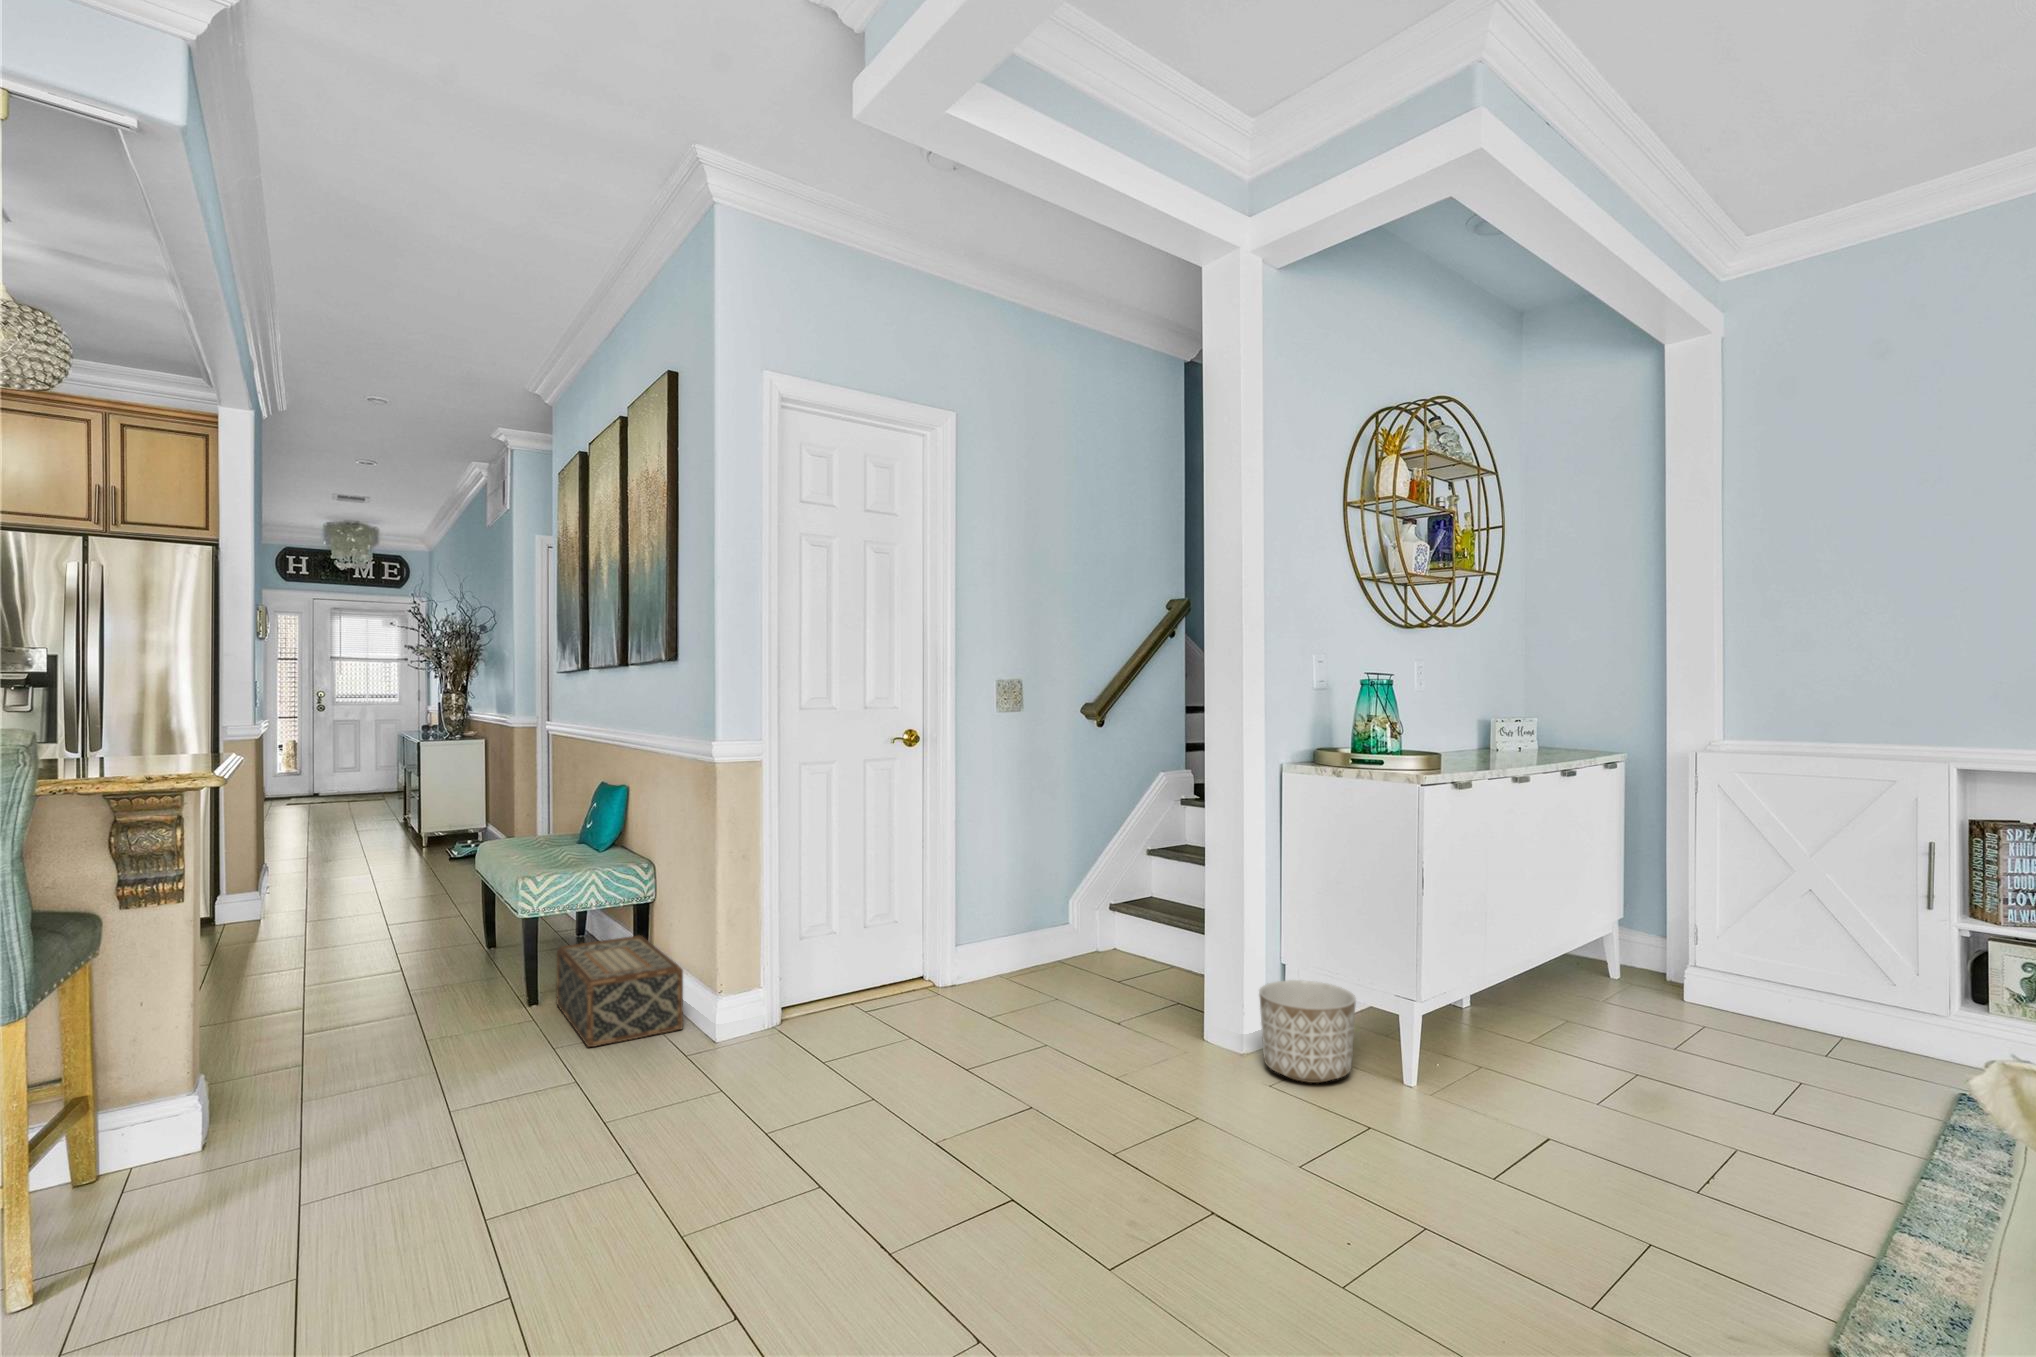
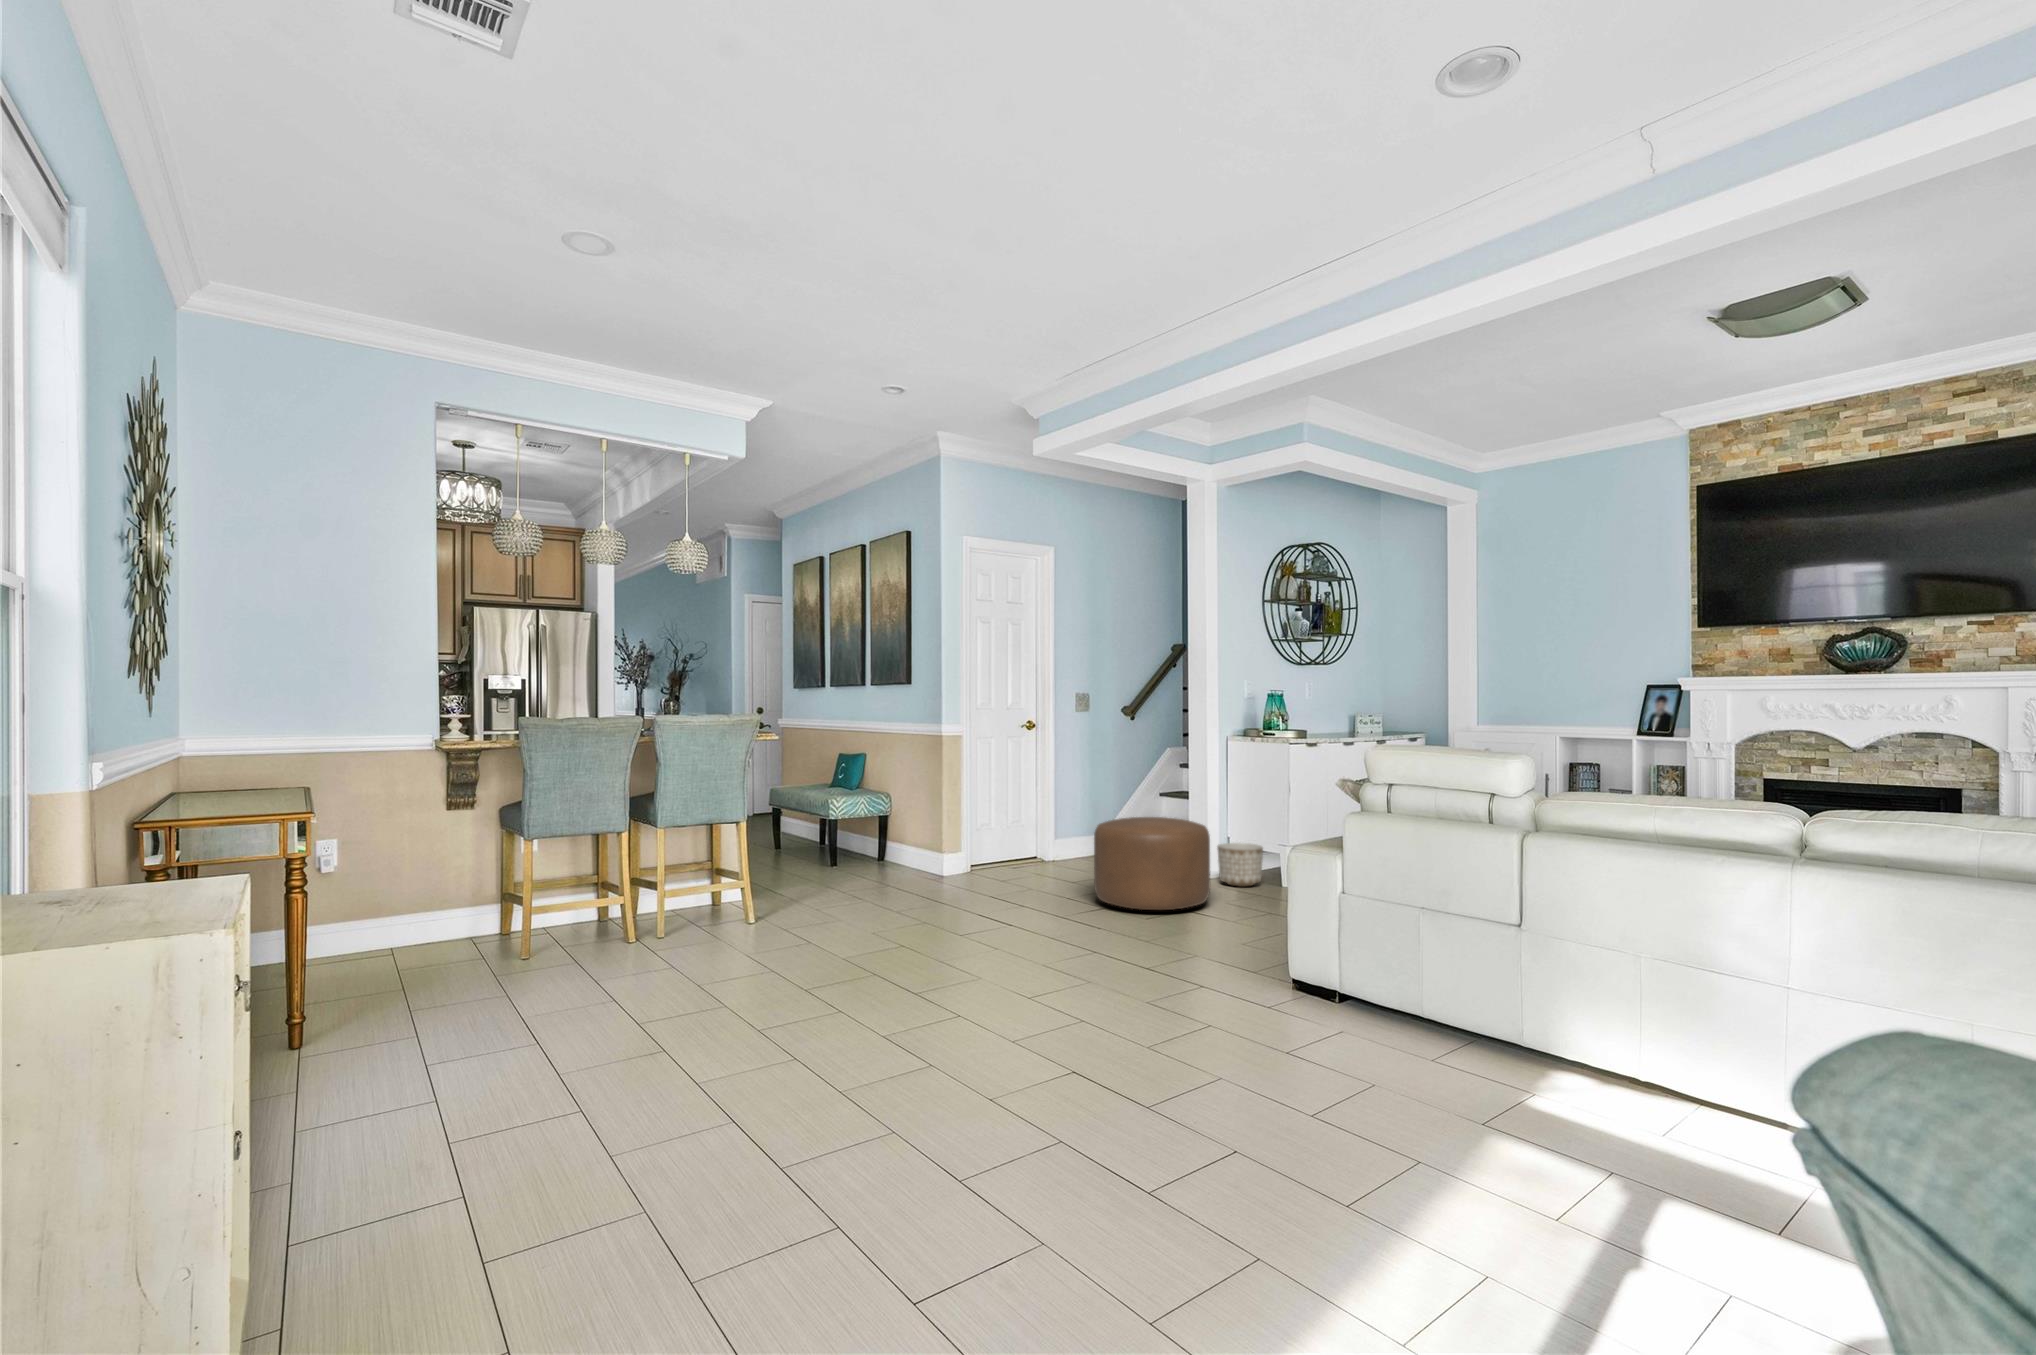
woven basket: present [557,935,683,1047] -> none [844,833,922,879]
ottoman: none [980,947,1249,1210] -> present [1094,817,1210,910]

